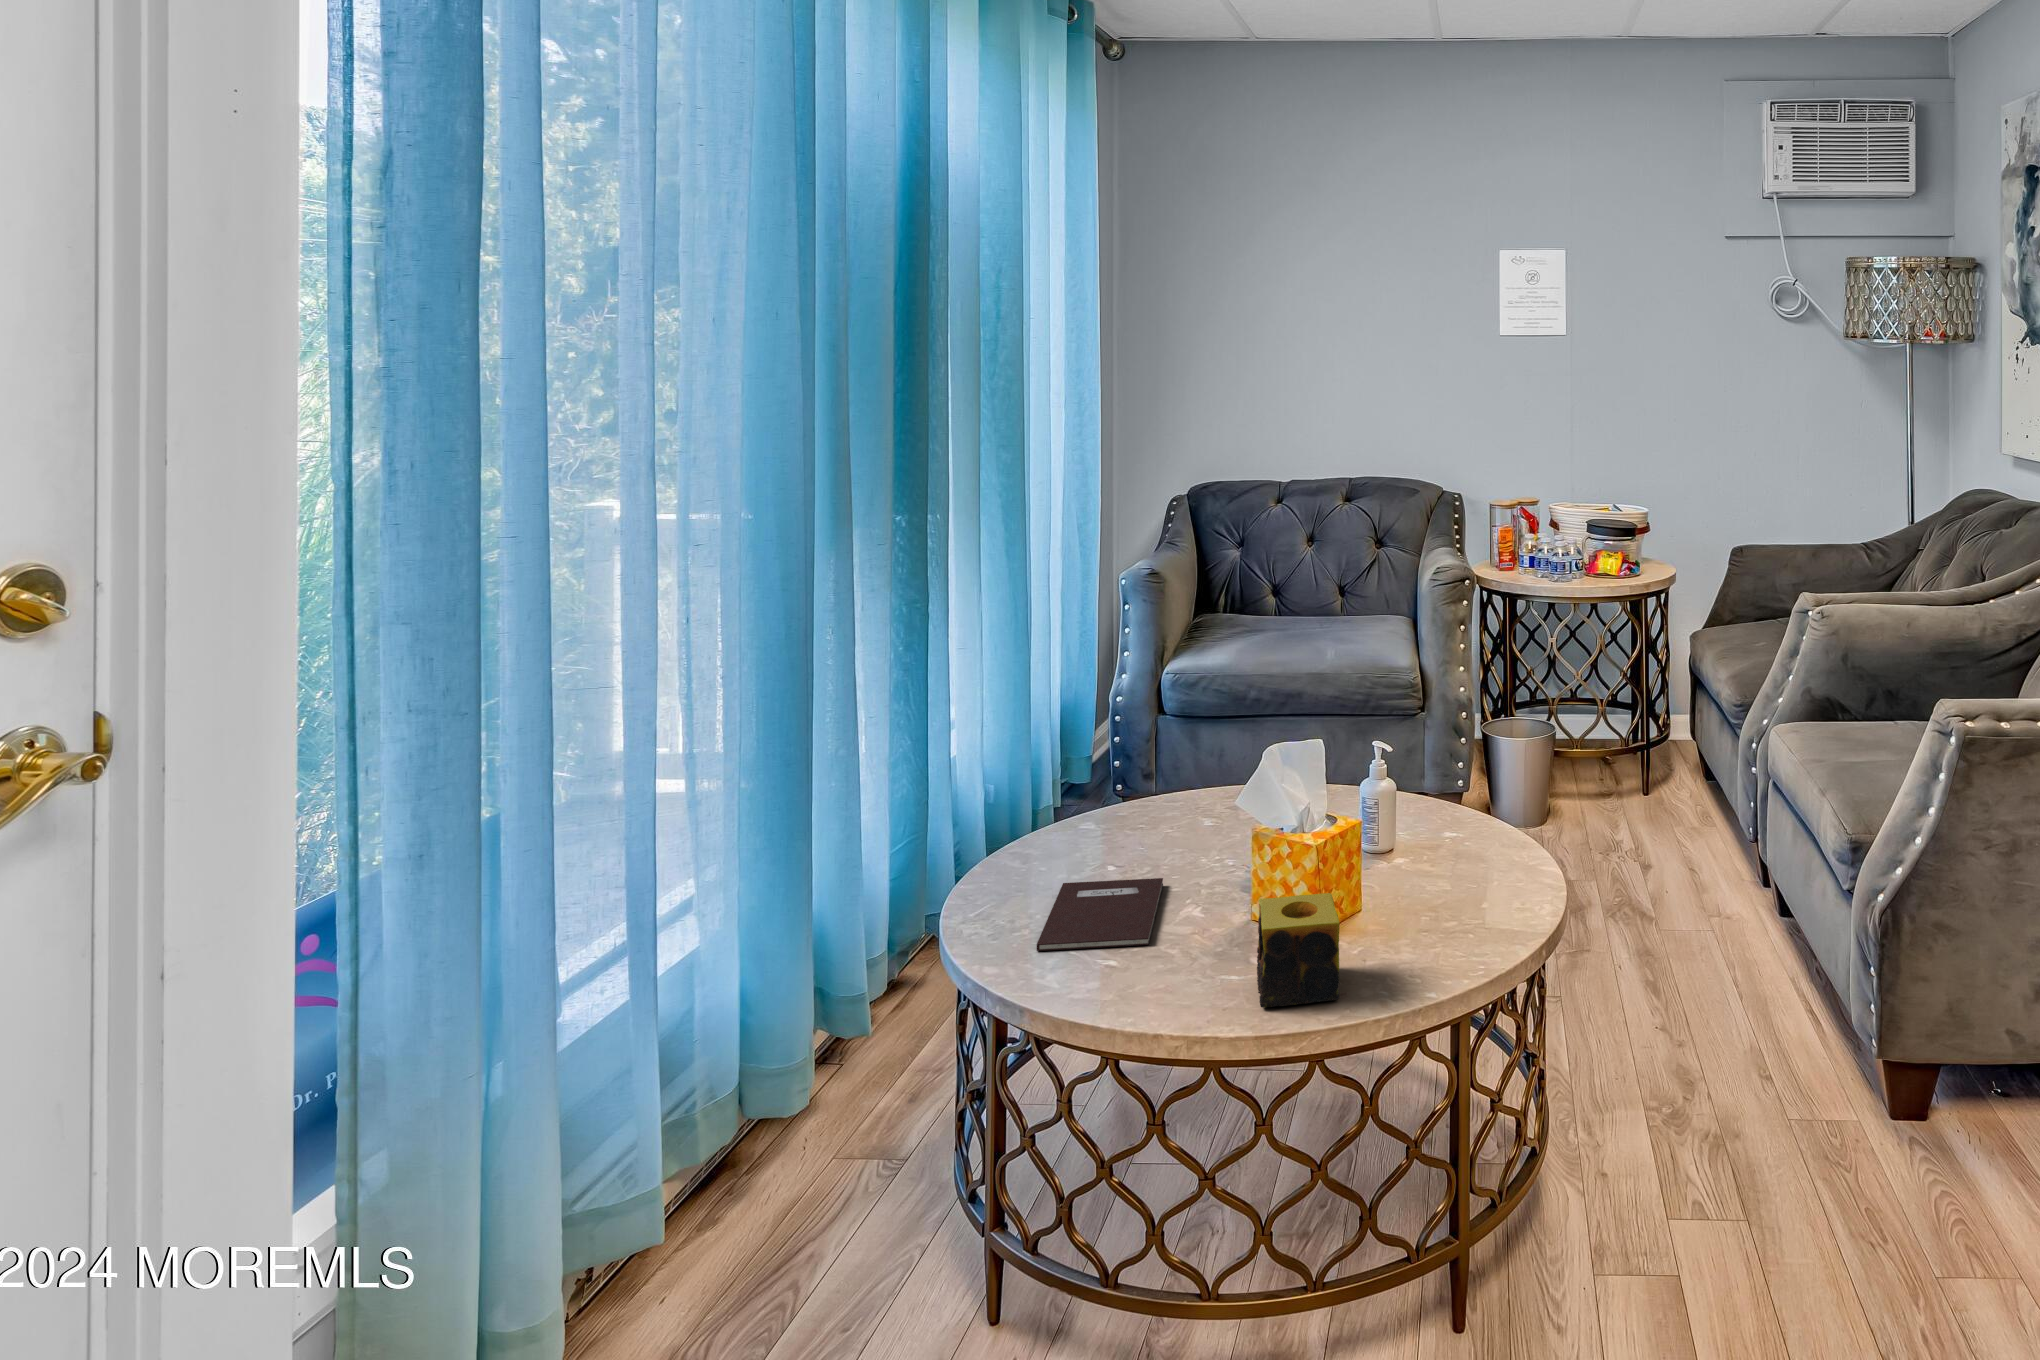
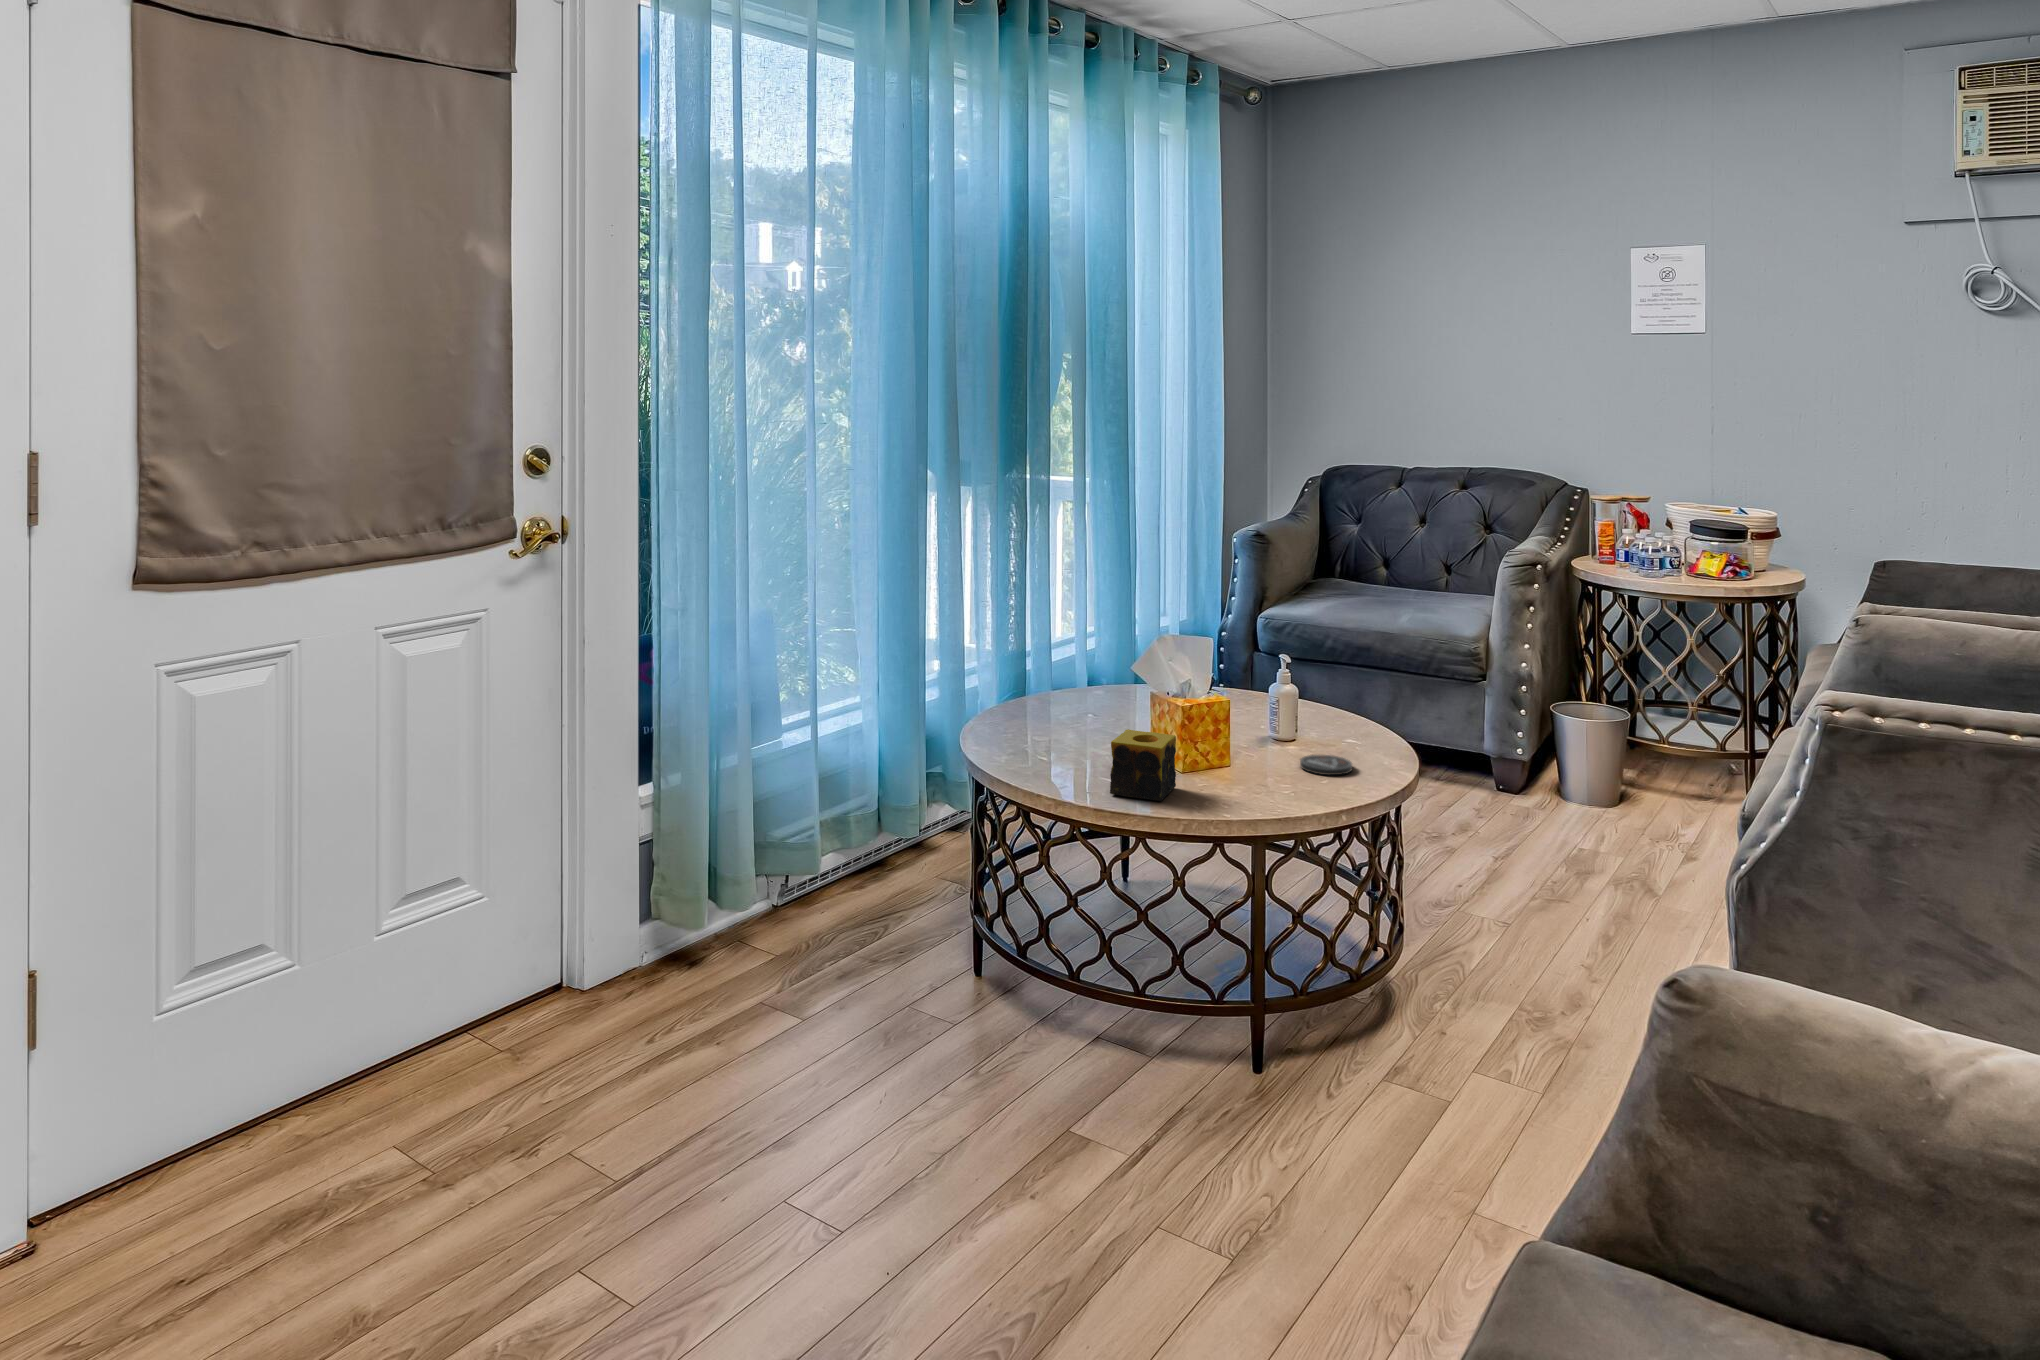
coaster: none [1432,861,1496,893] -> present [1300,755,1352,775]
notebook: present [1037,878,1163,951] -> none [1011,717,1116,755]

